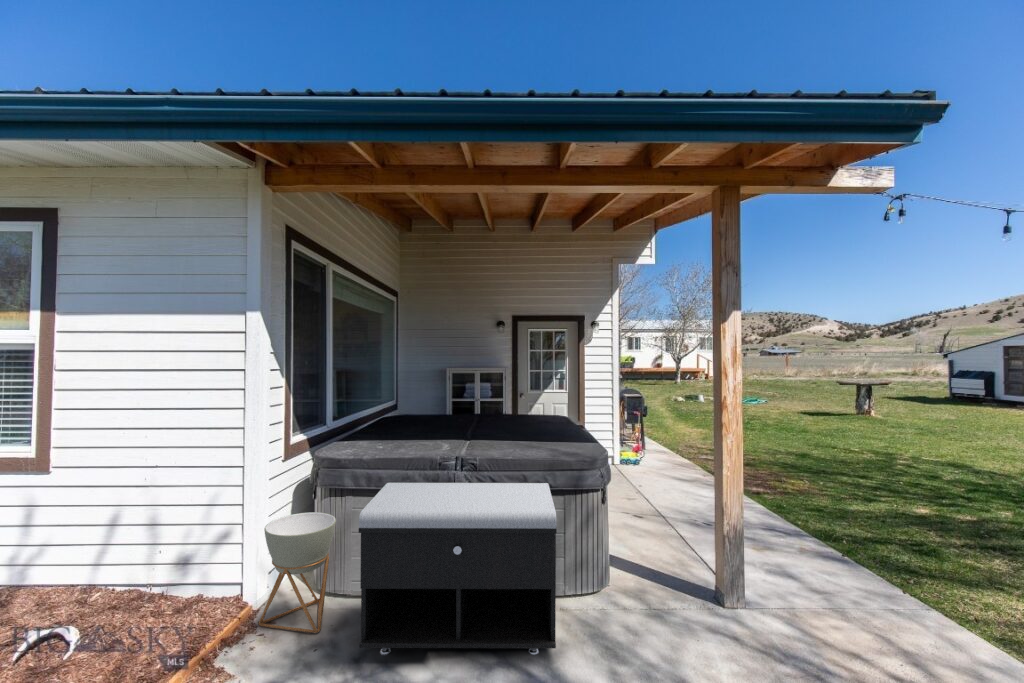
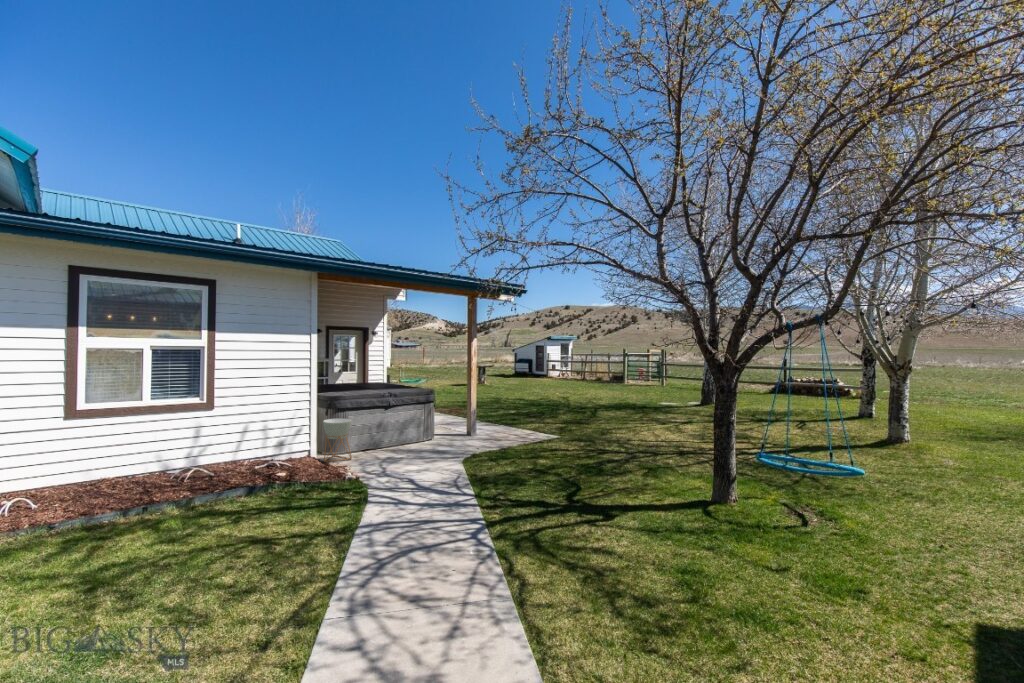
storage bench: present [359,483,557,656] -> none [363,399,439,458]

